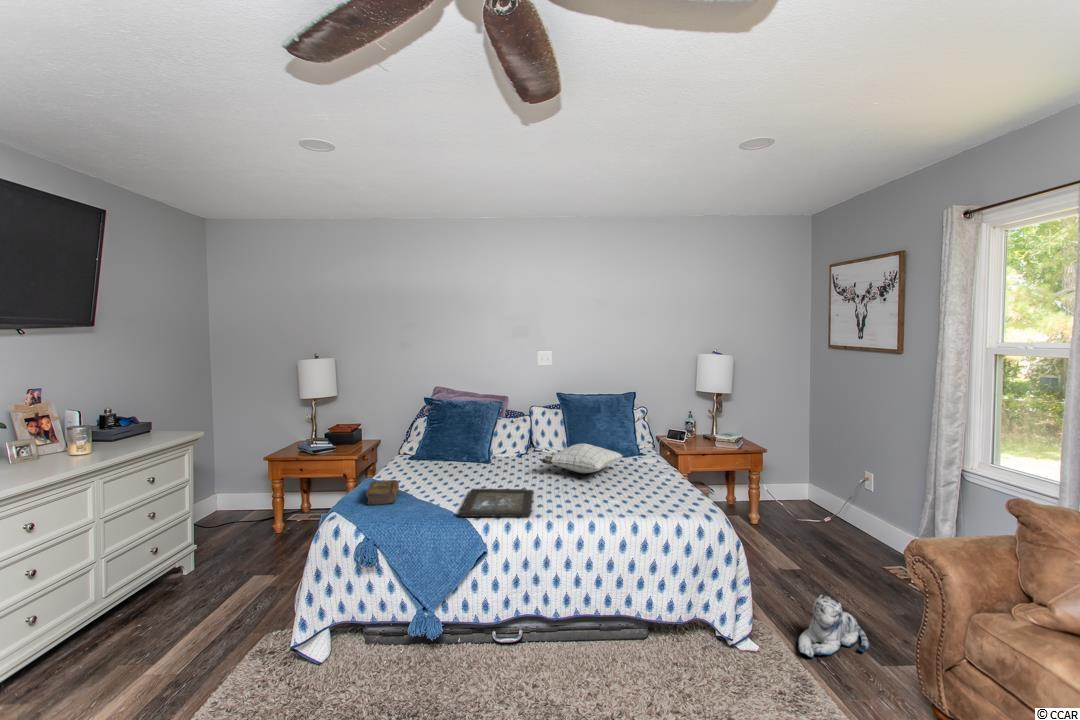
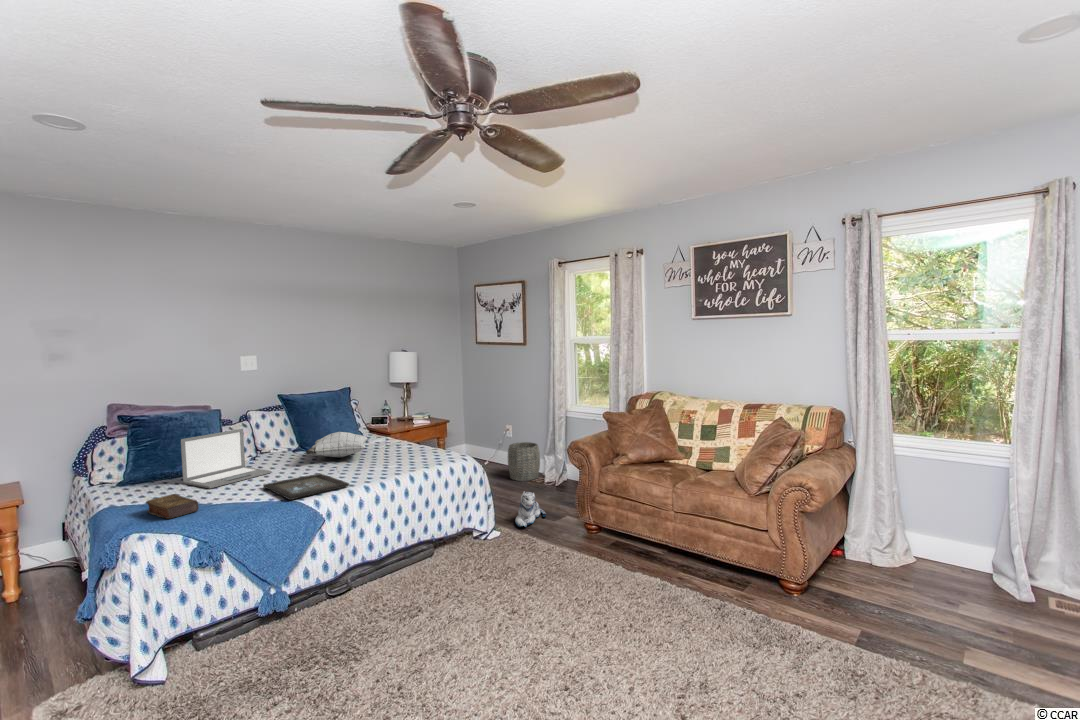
laptop: none [439,425,505,480] -> present [181,429,271,488]
woven basket: none [849,501,911,568] -> present [508,442,540,481]

